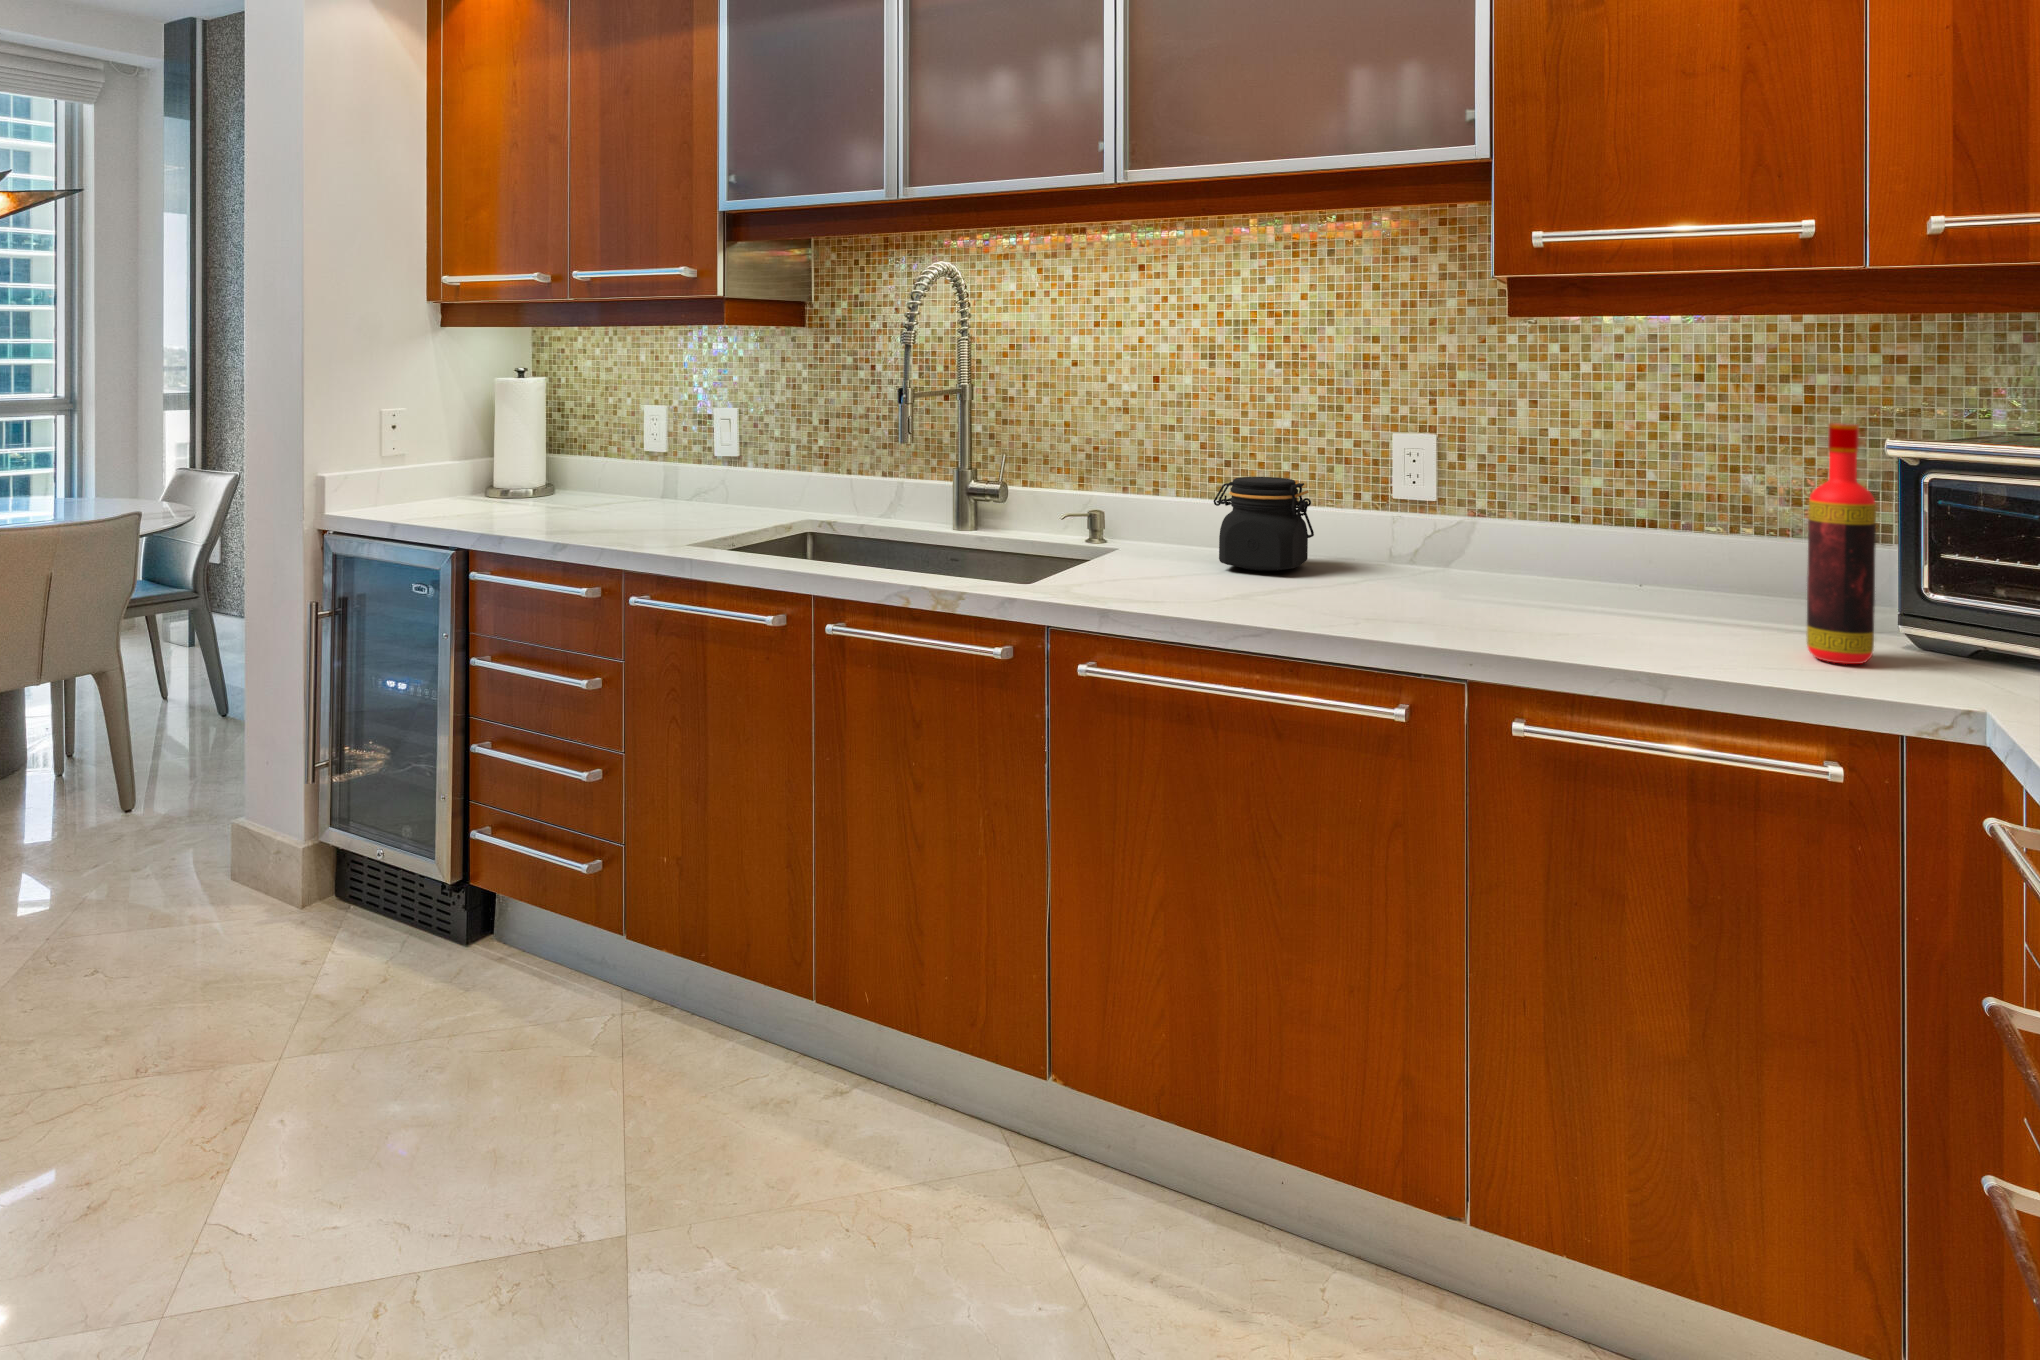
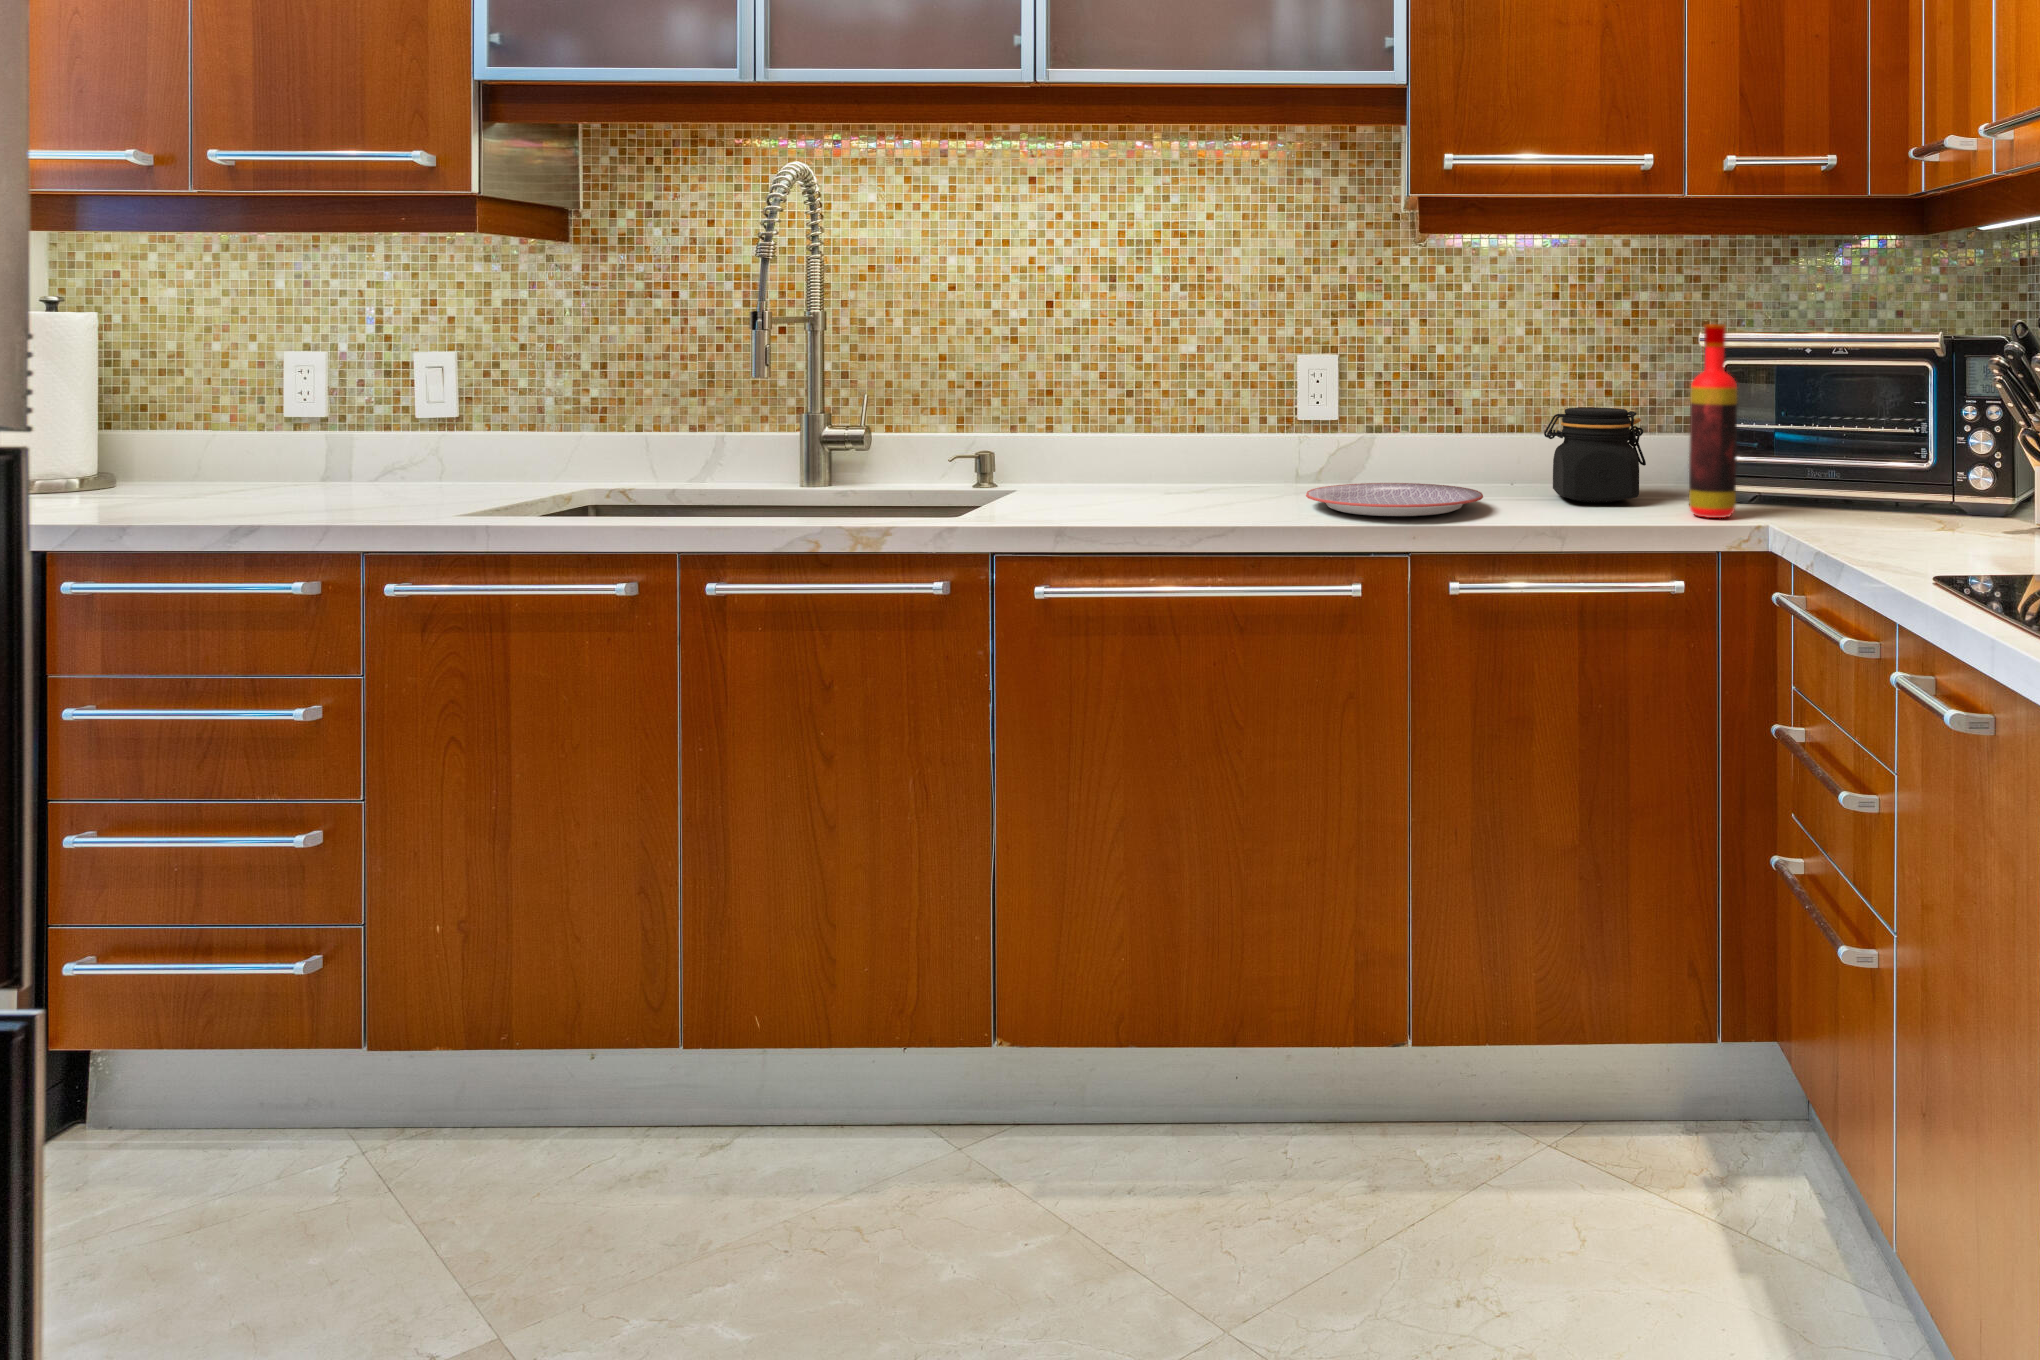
jar: present [1213,477,1314,571] -> present [1544,407,1646,503]
plate: none [1343,577,1544,620] -> present [1306,483,1483,516]

